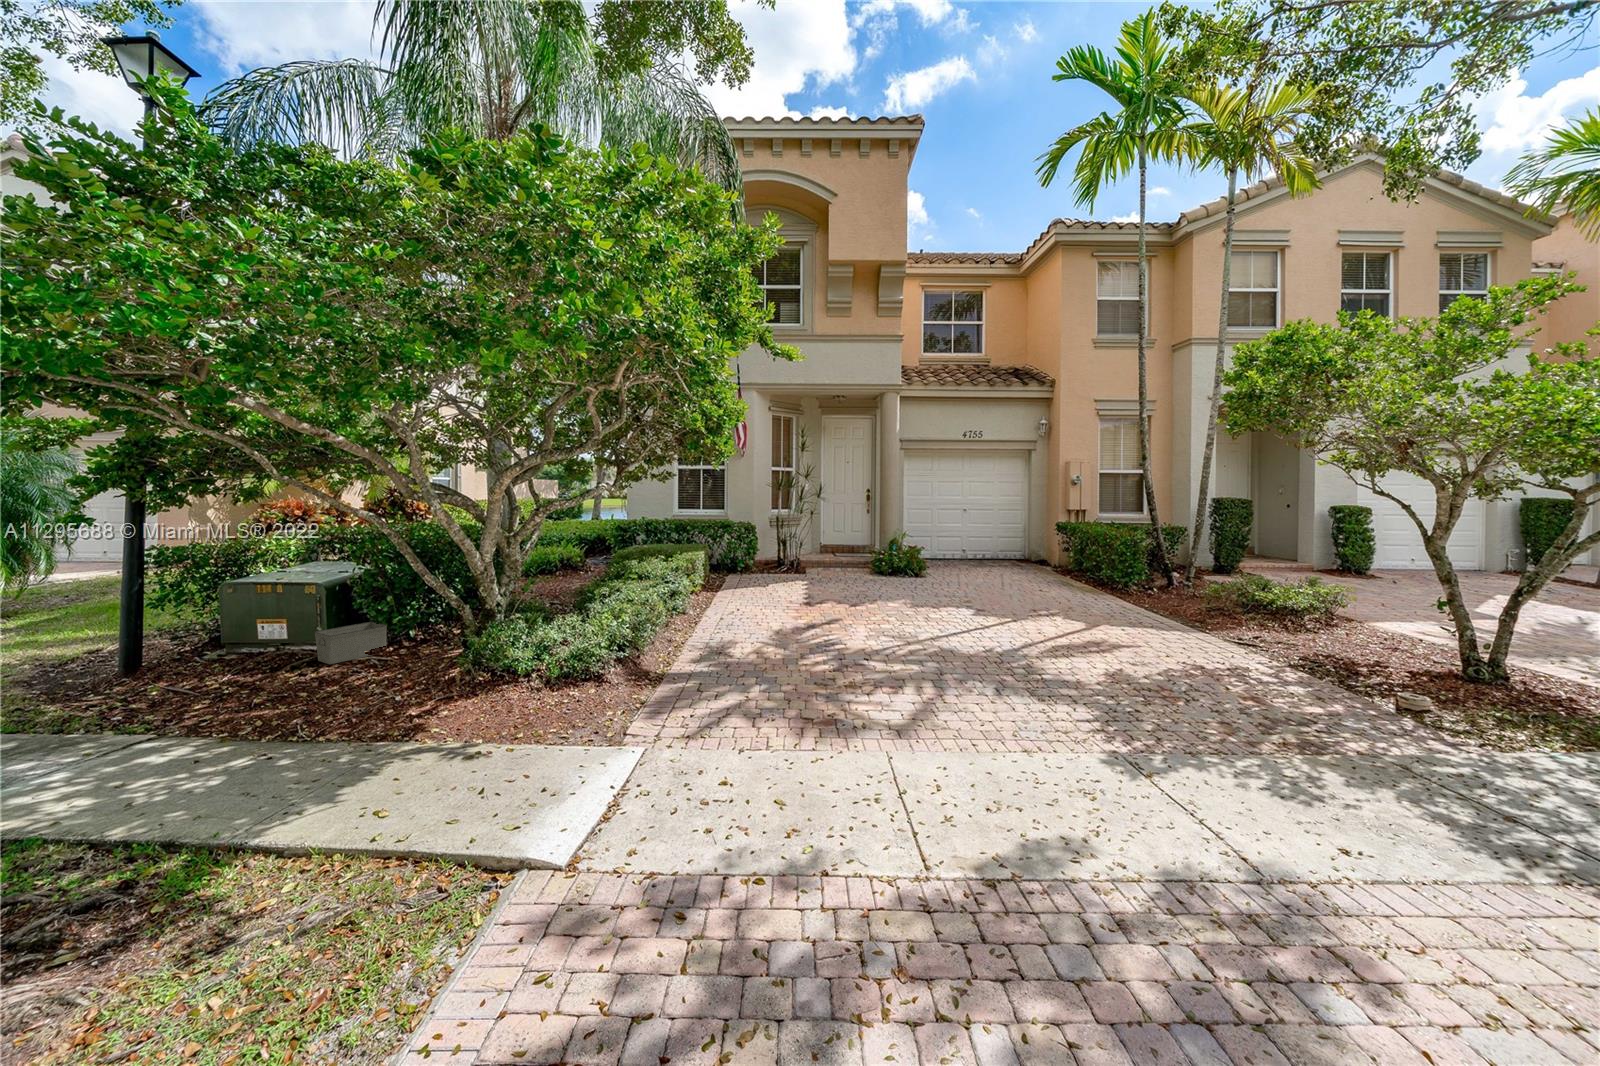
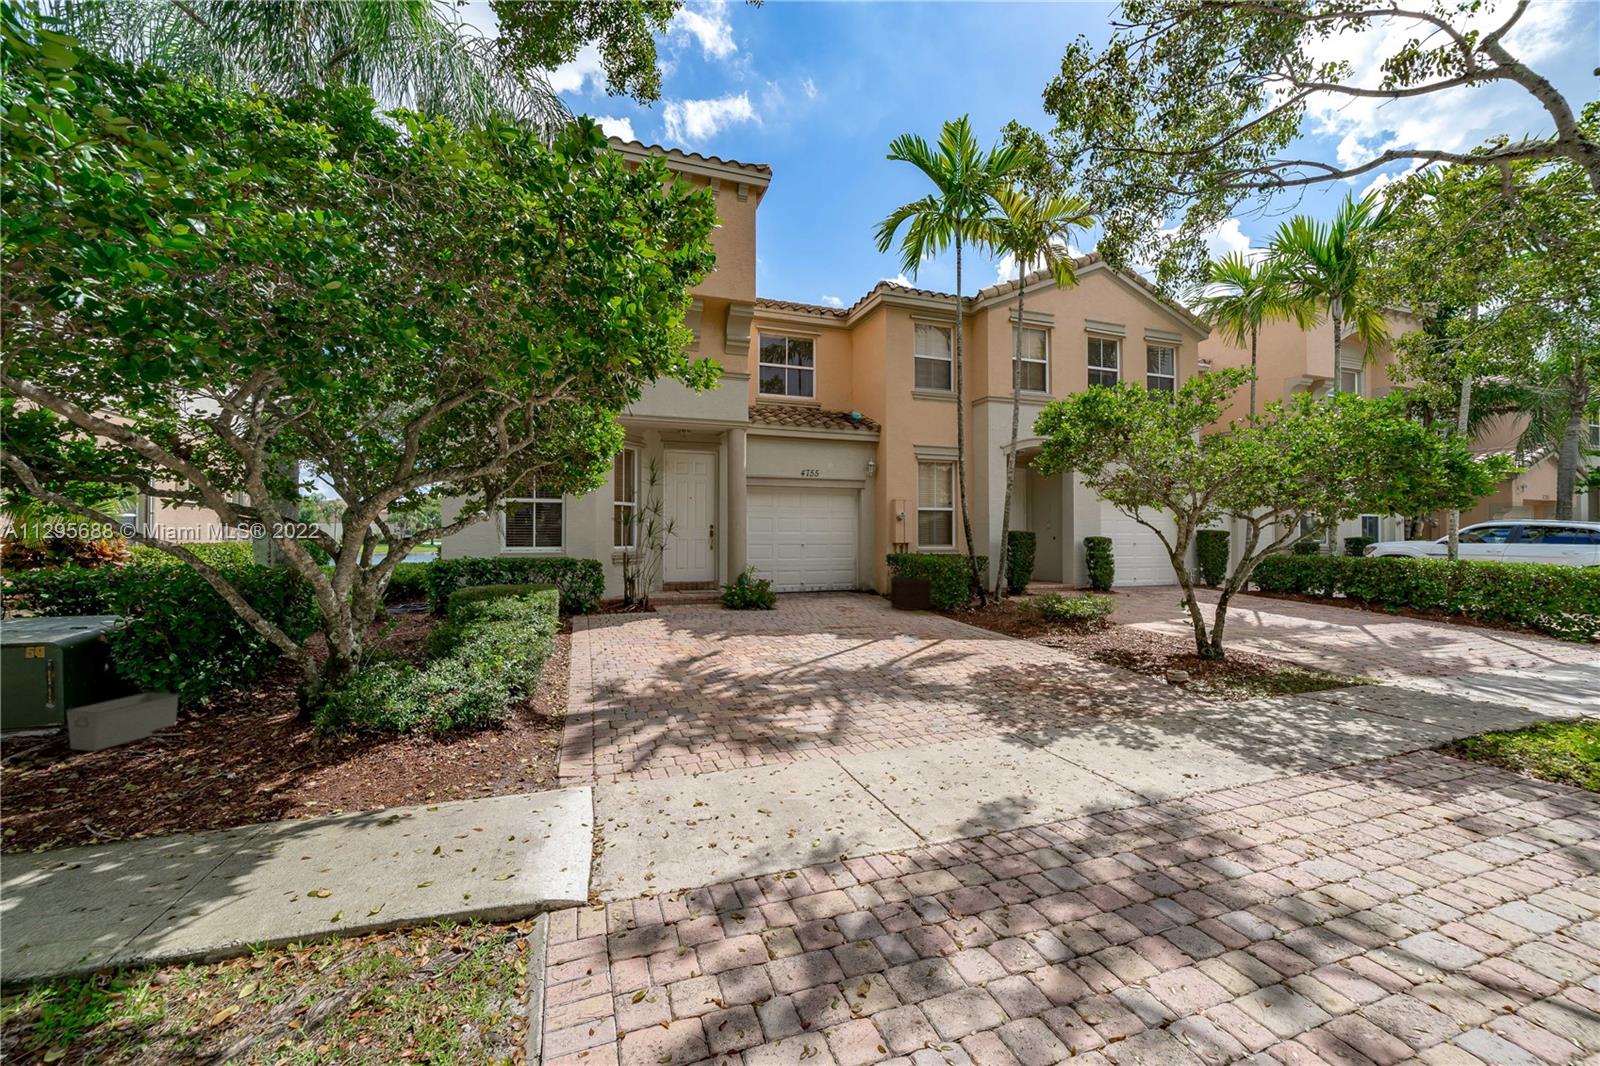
wooden crate: none [1060,550,1110,586] -> present [891,577,932,610]

